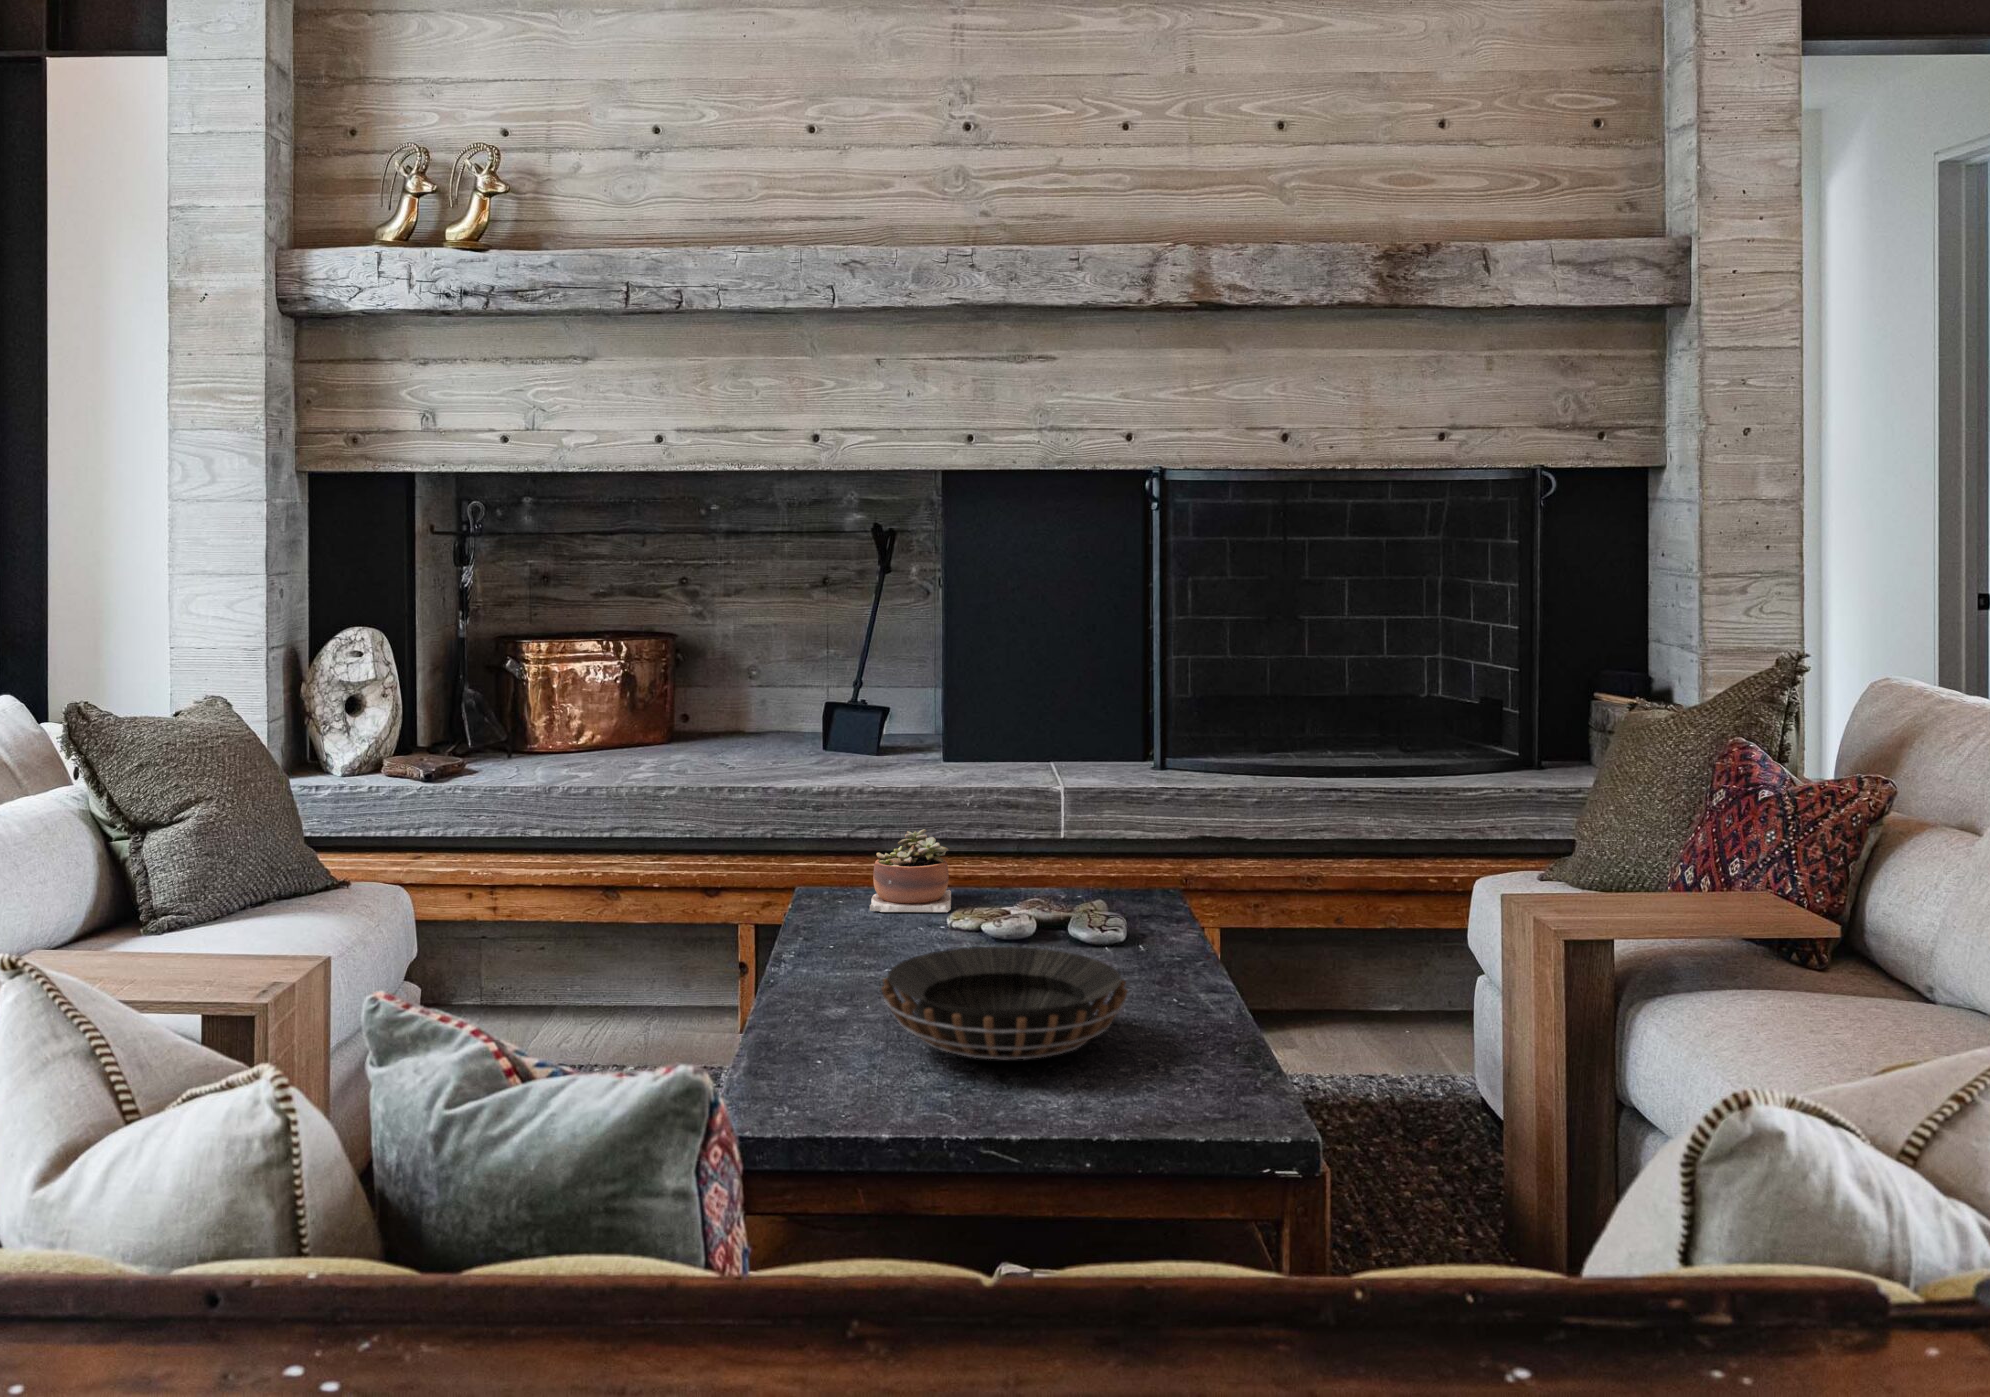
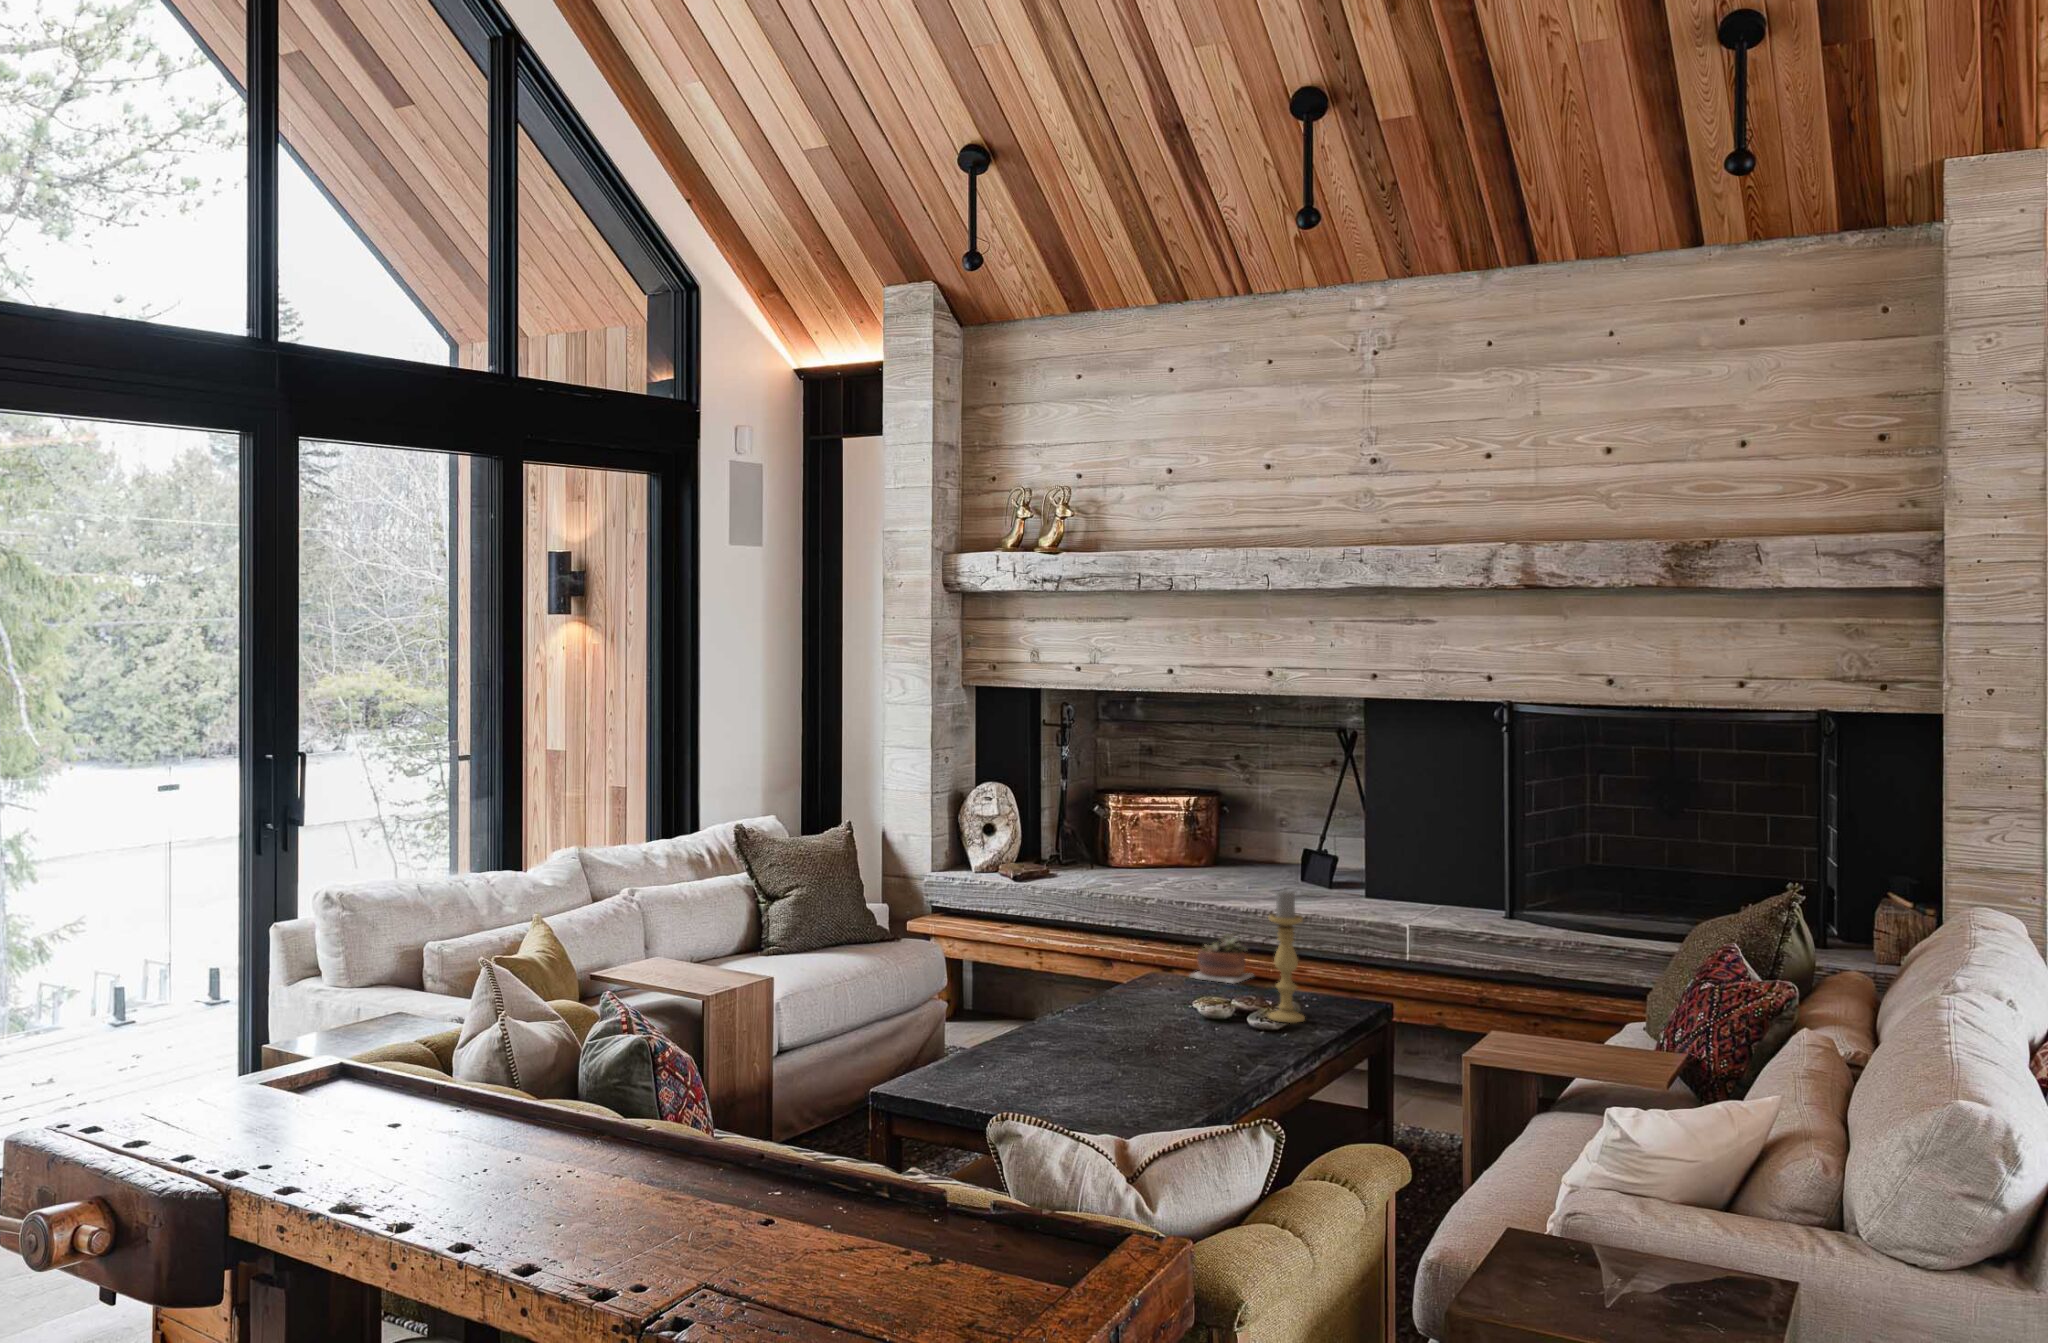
candle holder: none [1104,752,1164,977] -> present [1269,890,1305,1023]
decorative bowl: present [881,947,1128,1060] -> none [1082,984,1217,1040]

